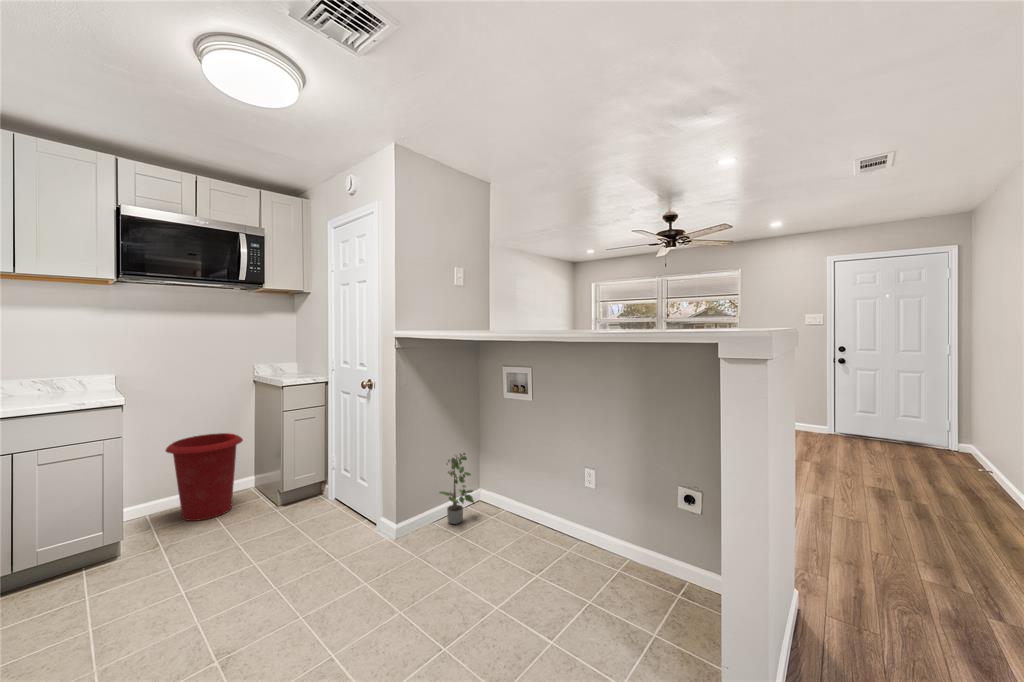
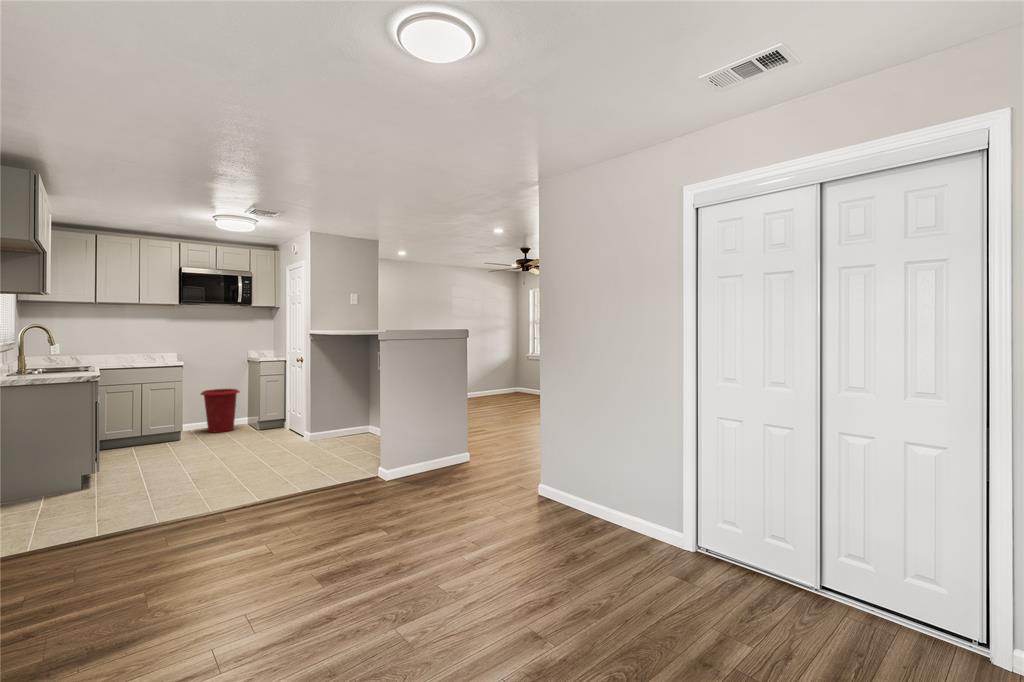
potted plant: present [439,453,474,524] -> none [337,398,360,437]

